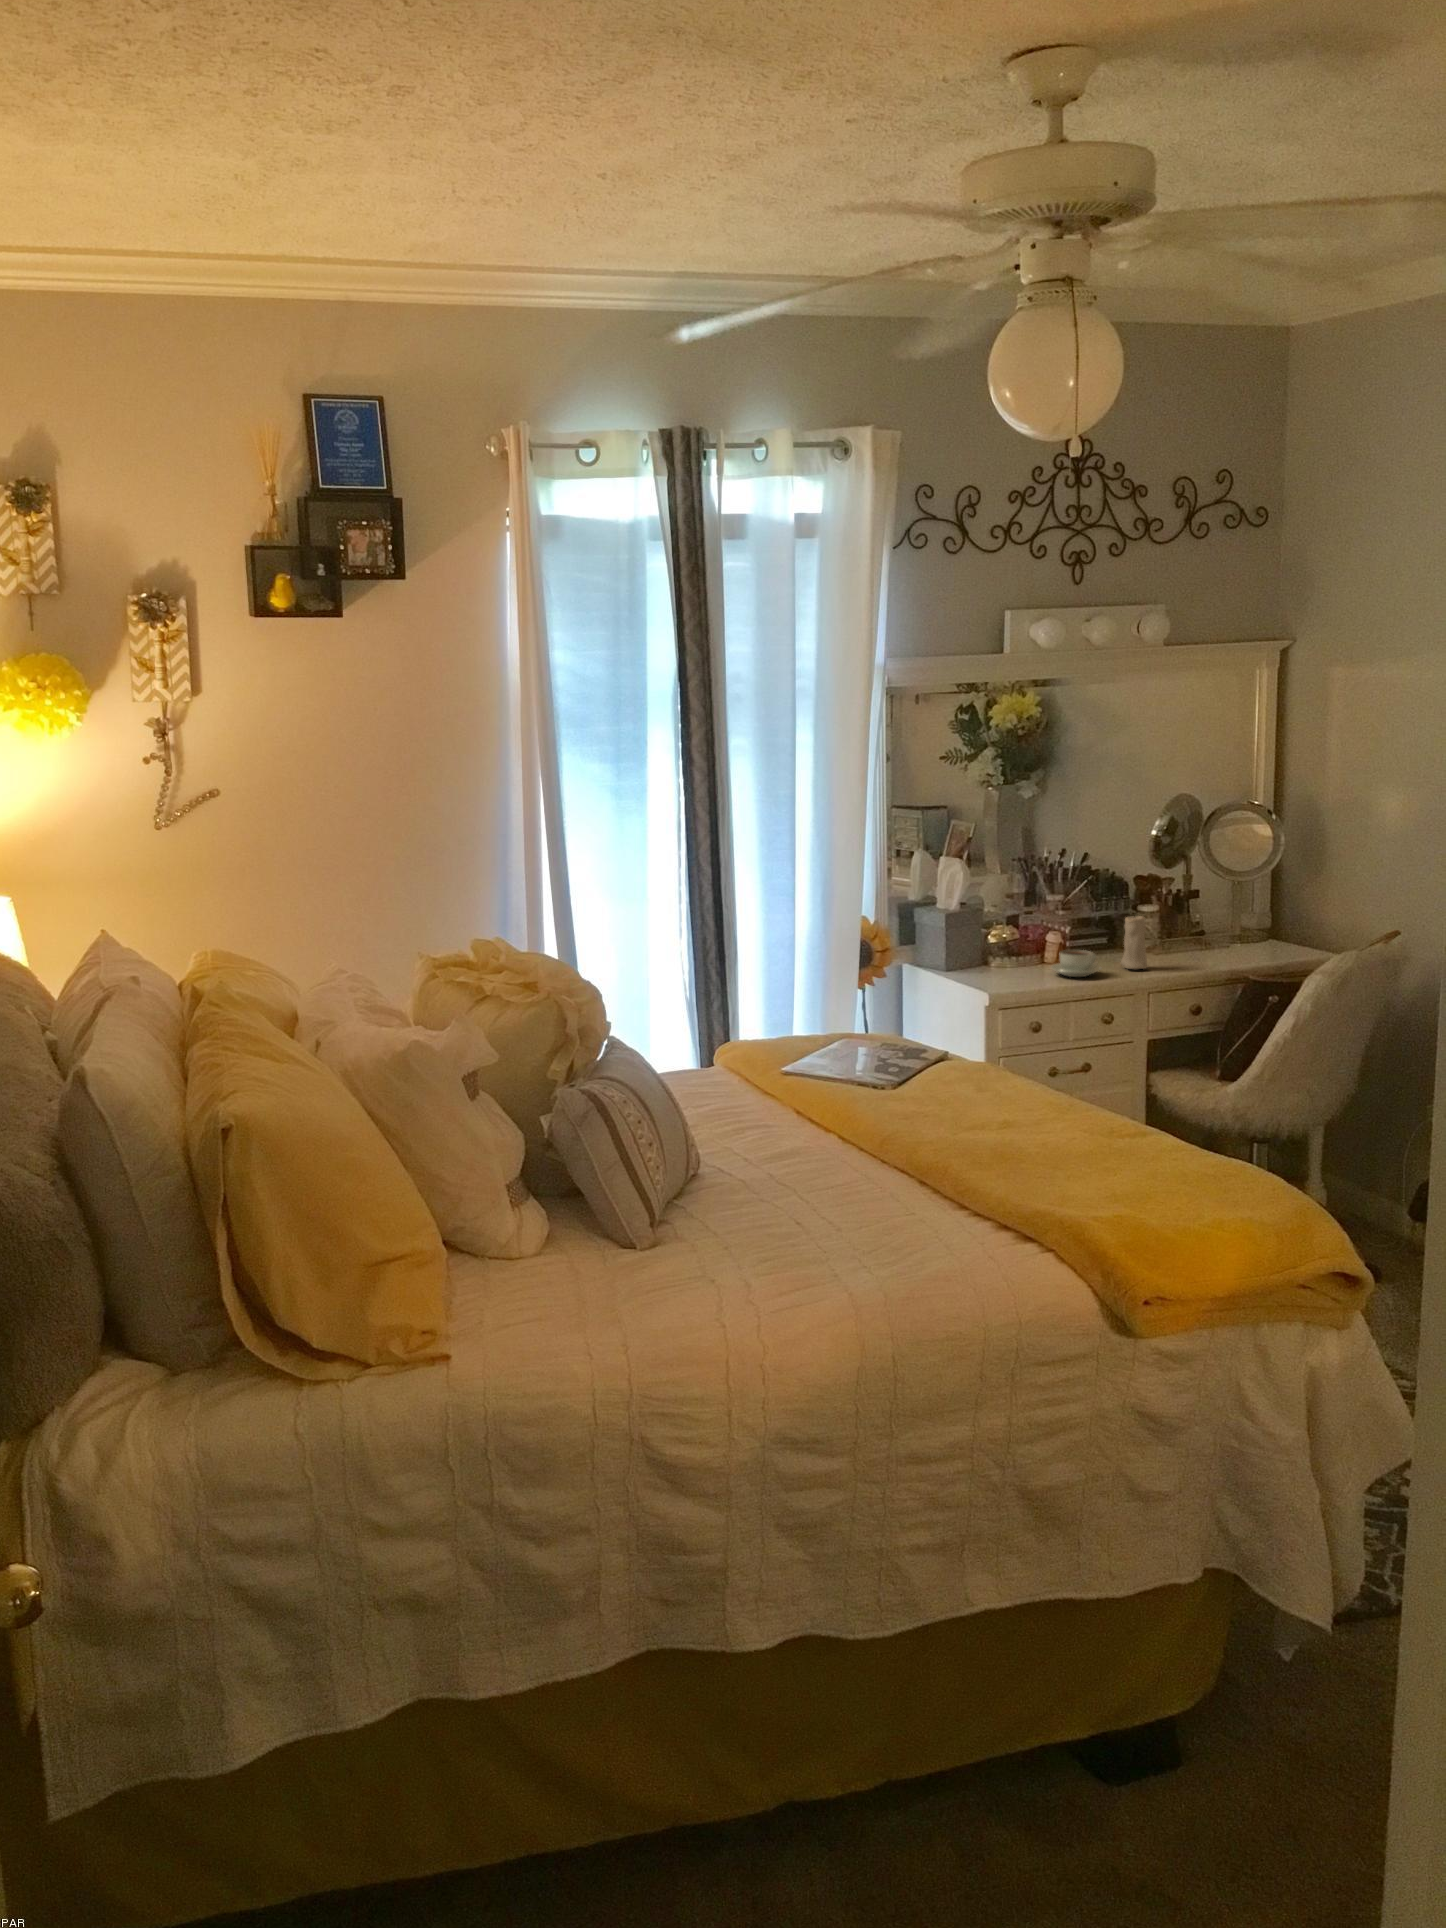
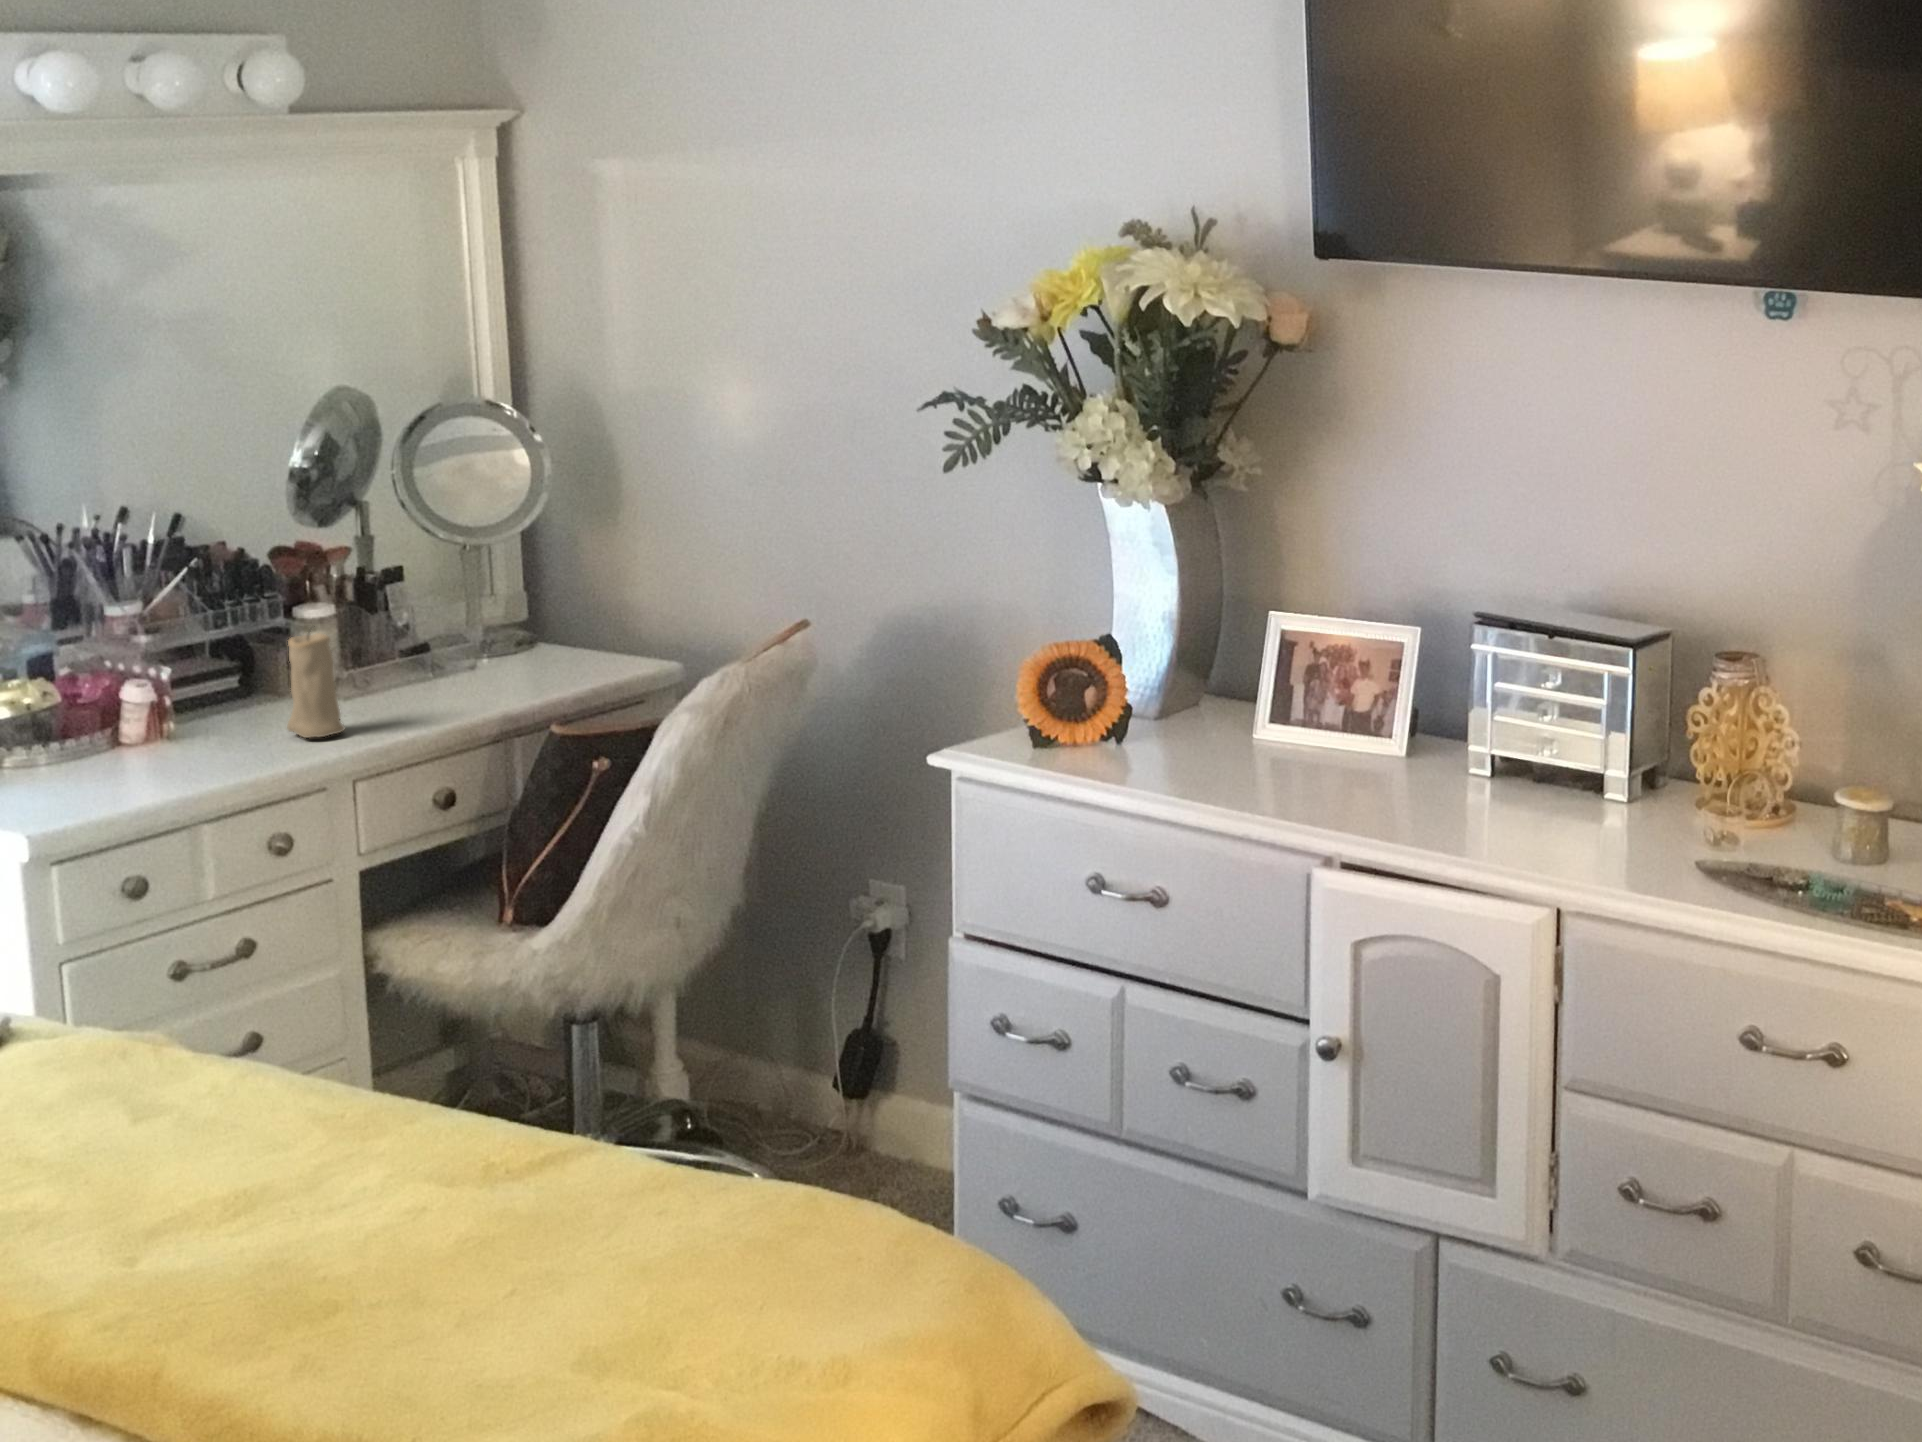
coffee cup: present [1051,950,1101,977] -> none [144,714,257,772]

